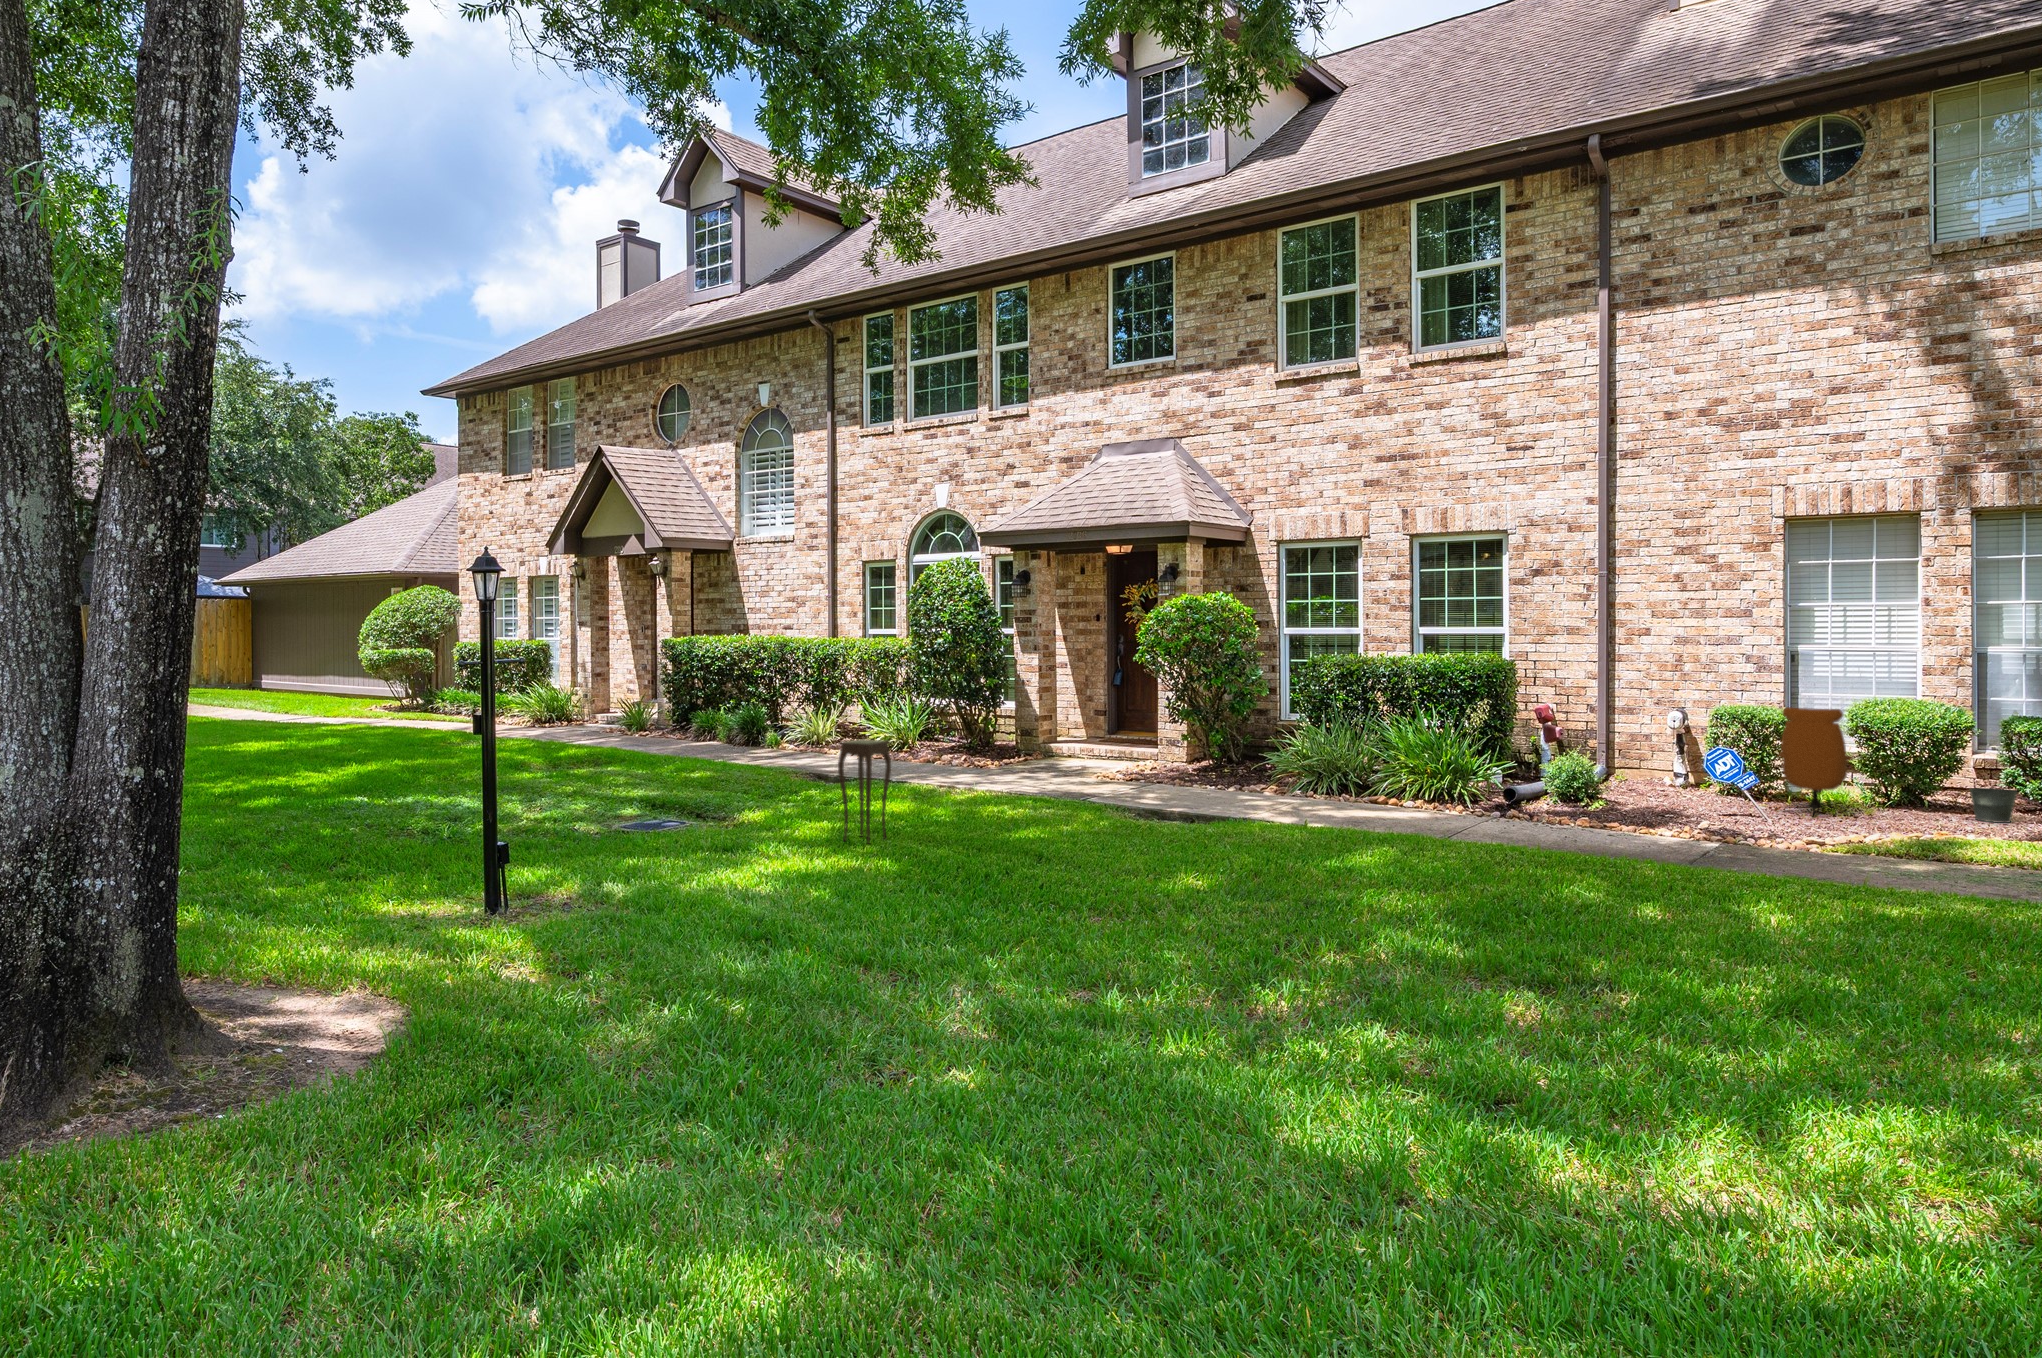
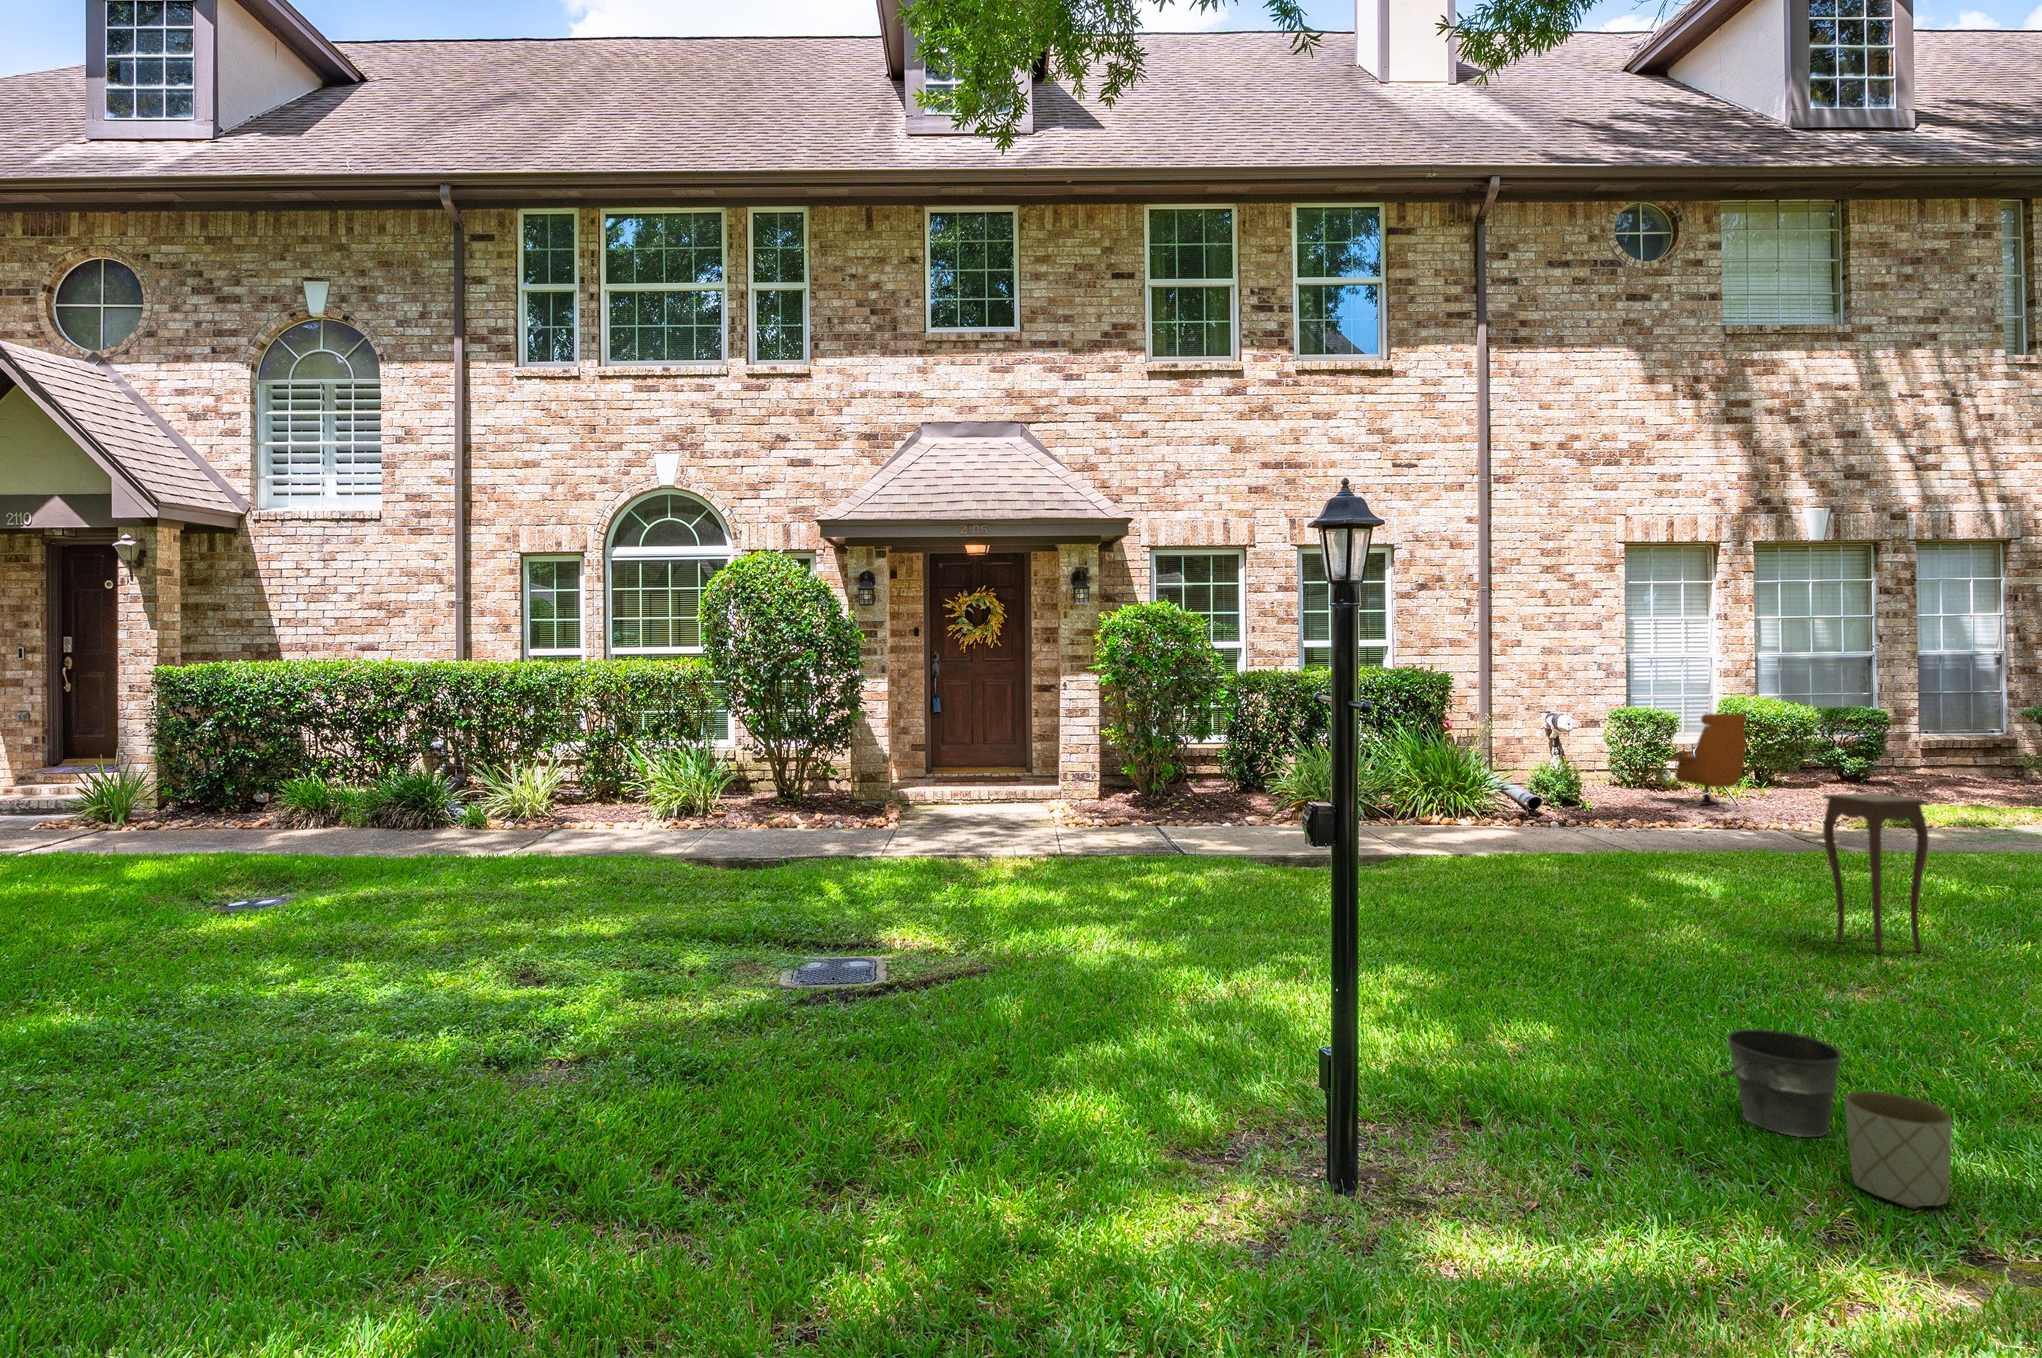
side table: present [838,739,891,843] -> present [1823,793,1928,954]
bucket: present [1970,788,2017,823] -> present [1719,1029,1843,1137]
planter: none [834,867,874,915] -> present [1844,1091,1952,1209]

